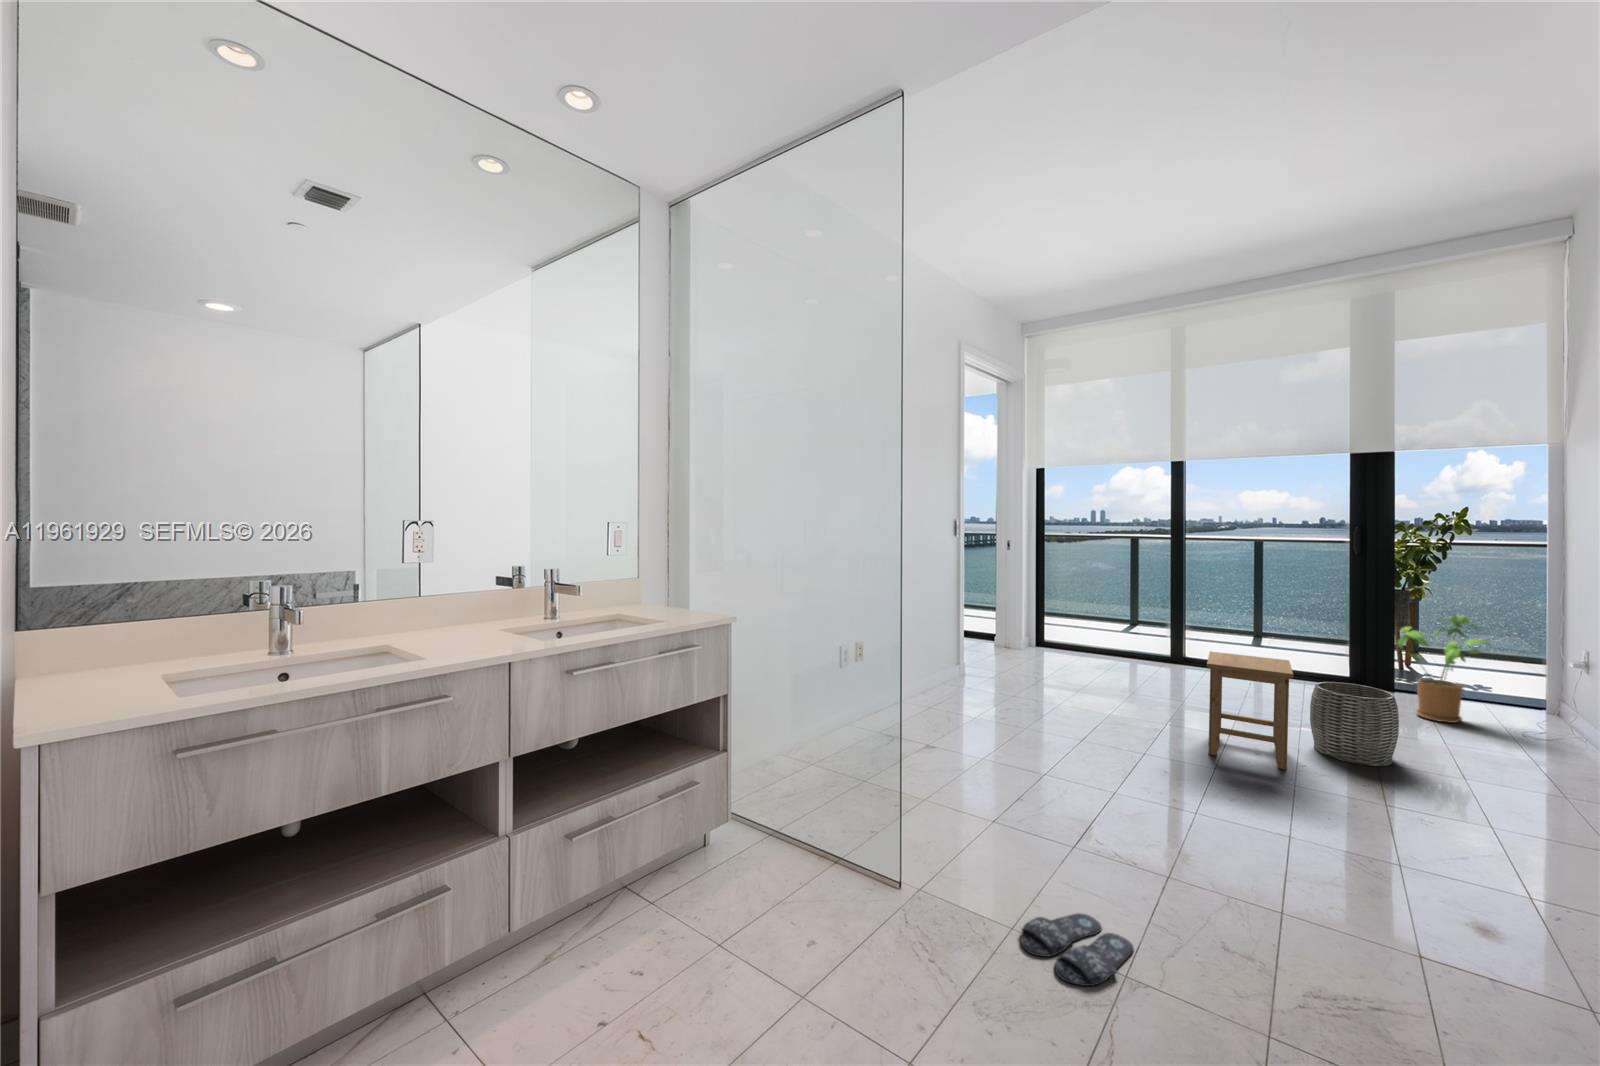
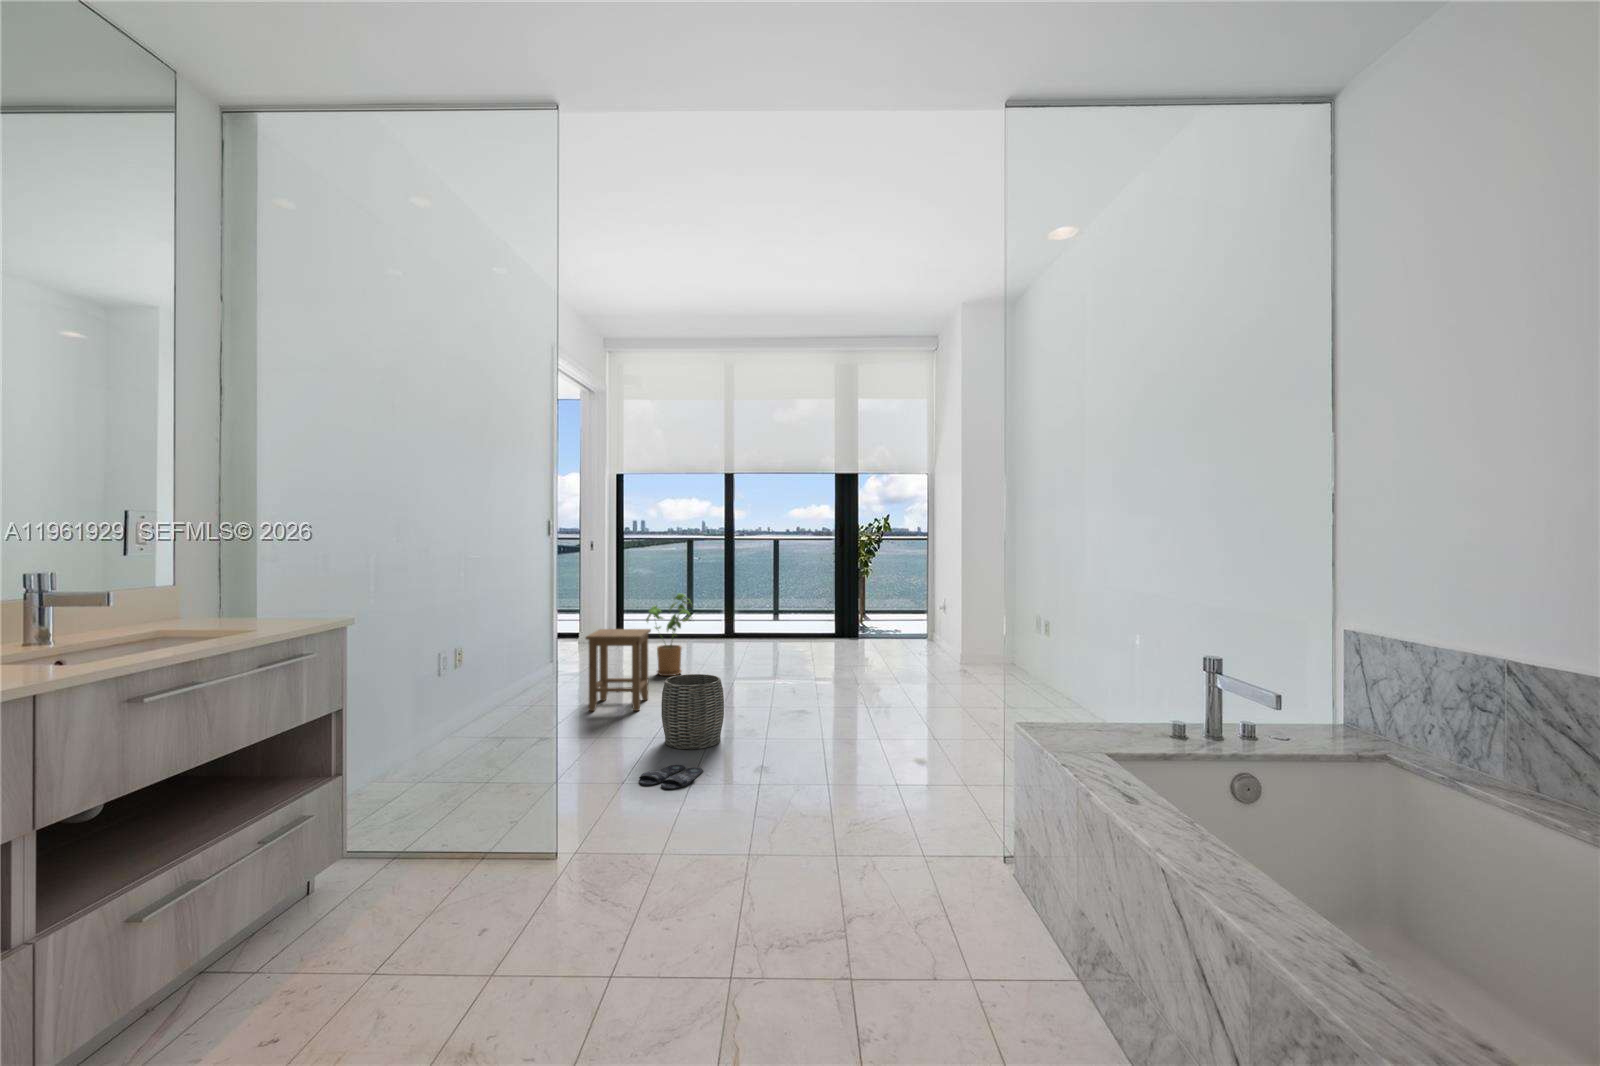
house plant: present [1398,615,1491,723] -> present [646,593,691,676]
stool: present [1207,651,1293,769] -> present [586,629,651,711]
woven basket: present [1310,682,1399,766] -> present [661,674,724,749]

